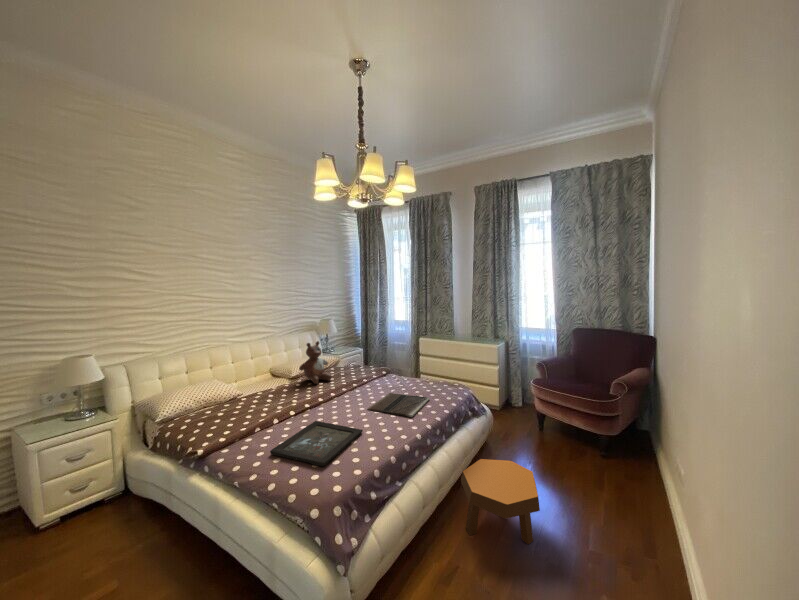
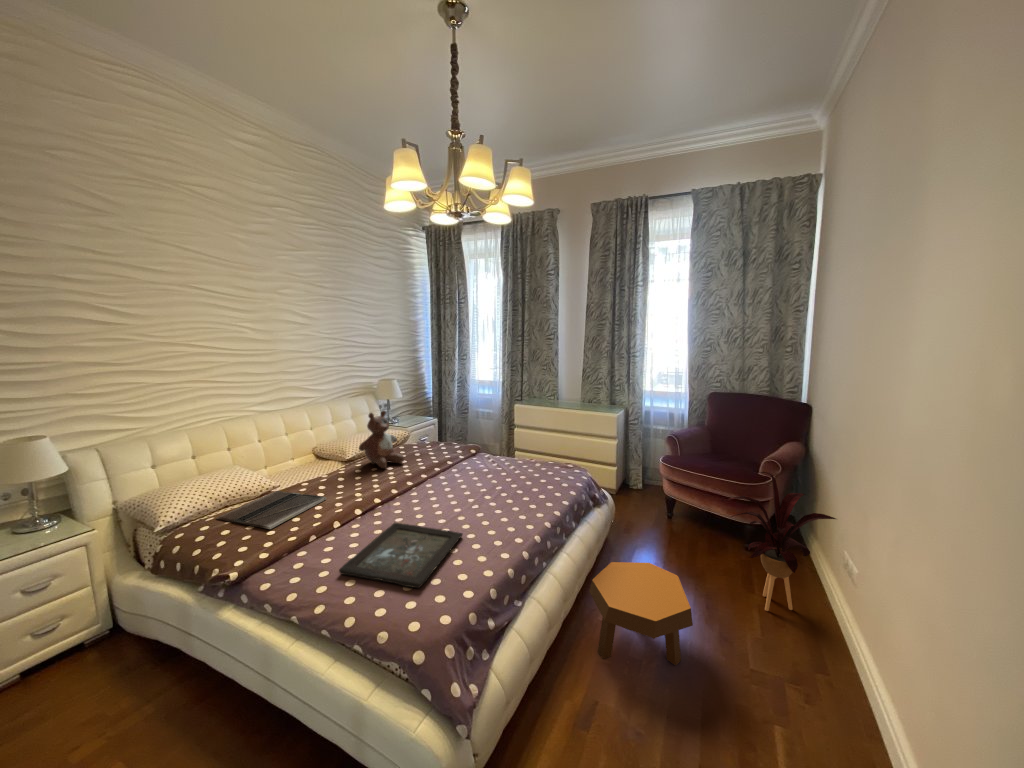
house plant: none [570,389,669,507] -> present [722,472,836,611]
laptop: present [367,393,430,417] -> present [216,491,326,529]

